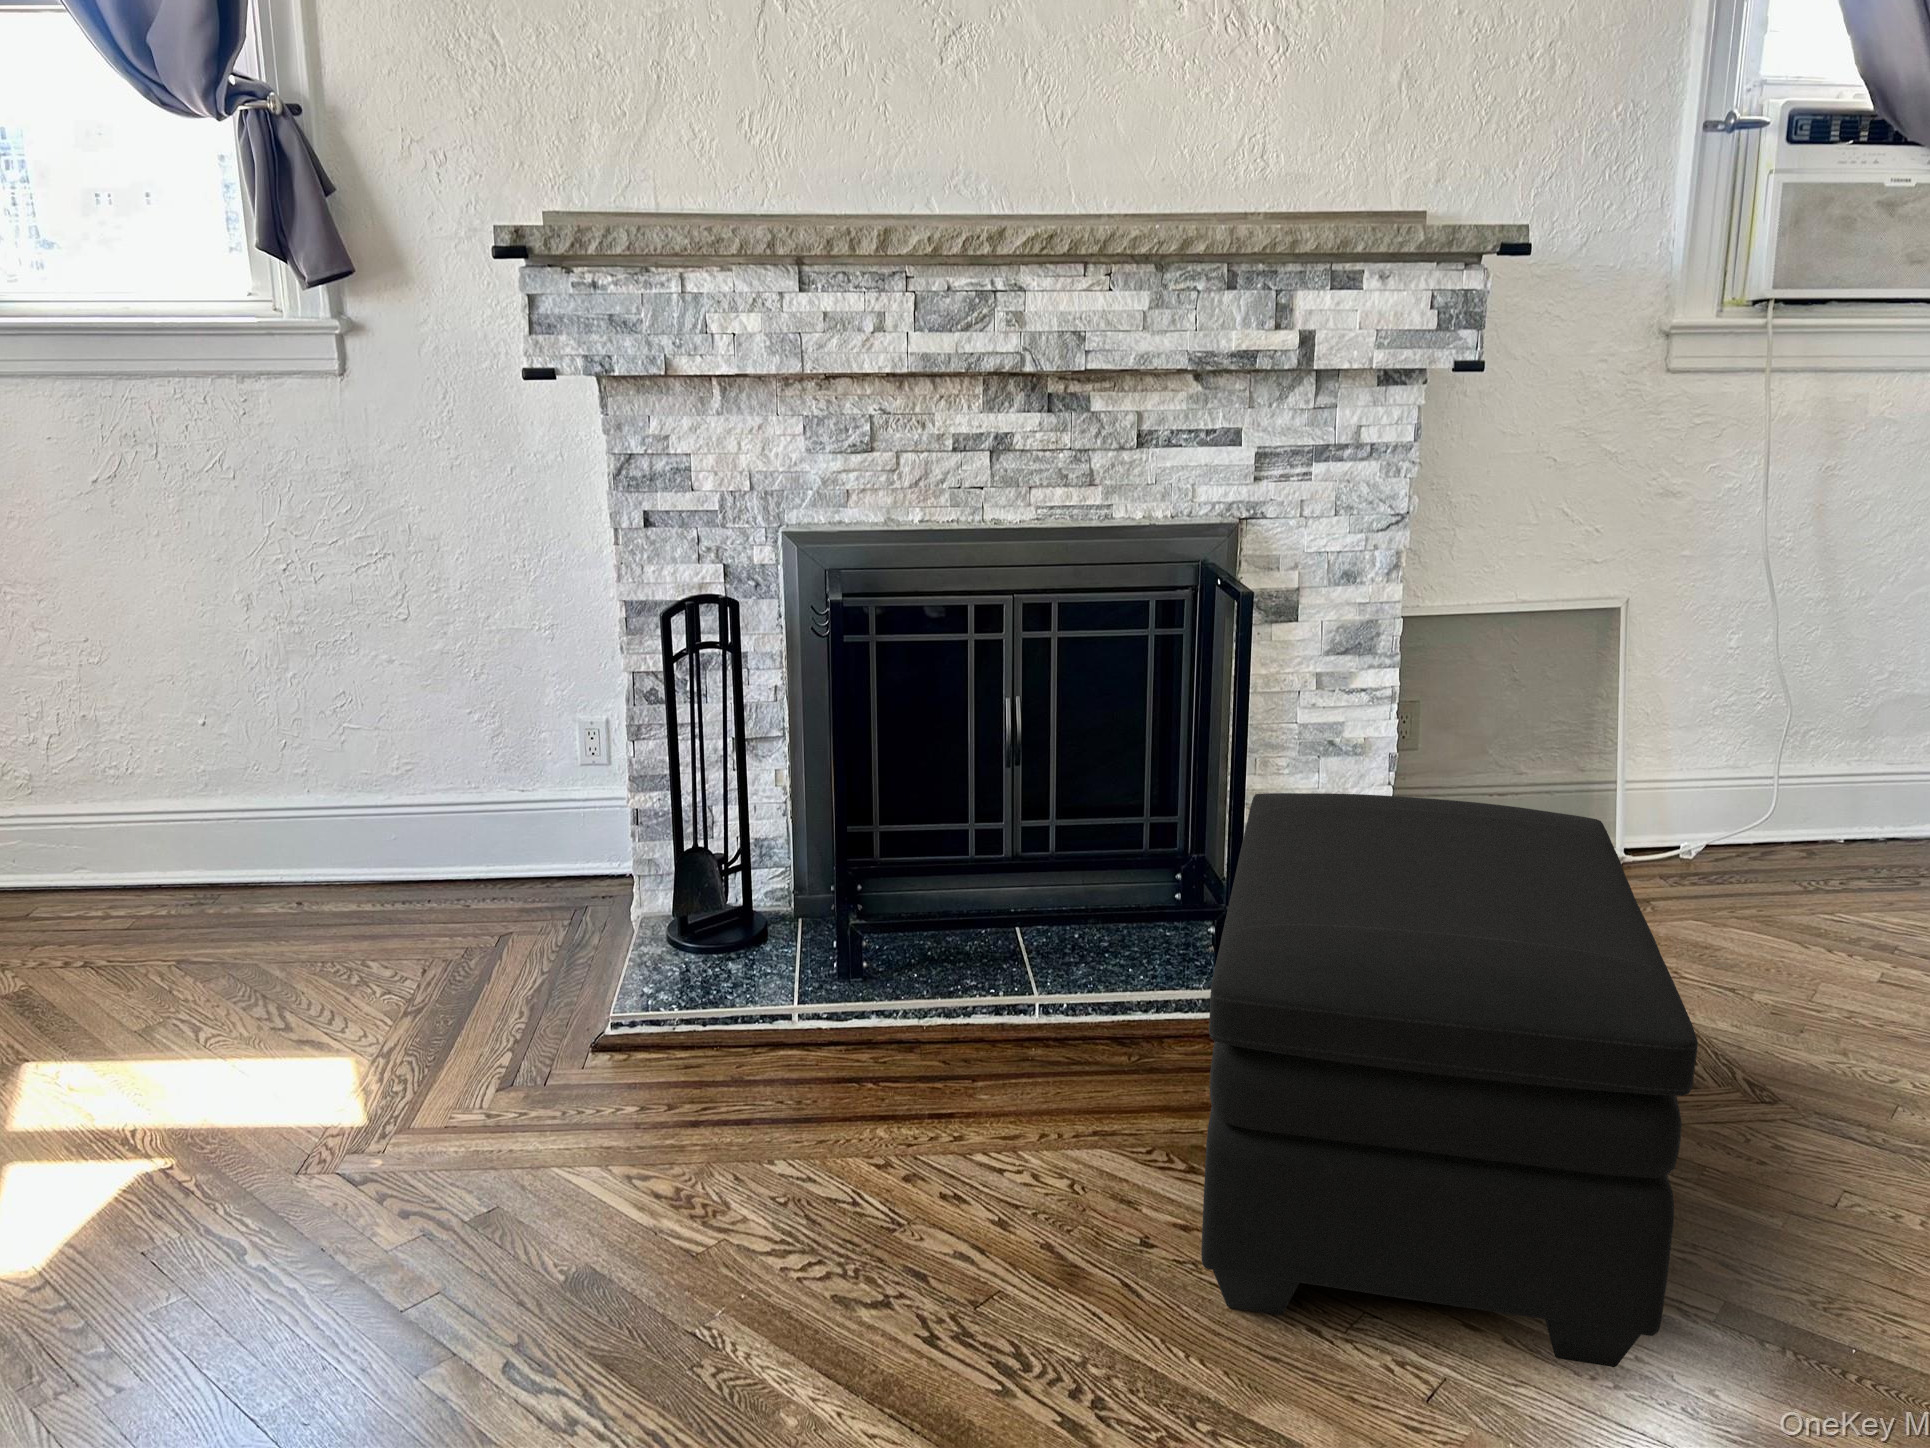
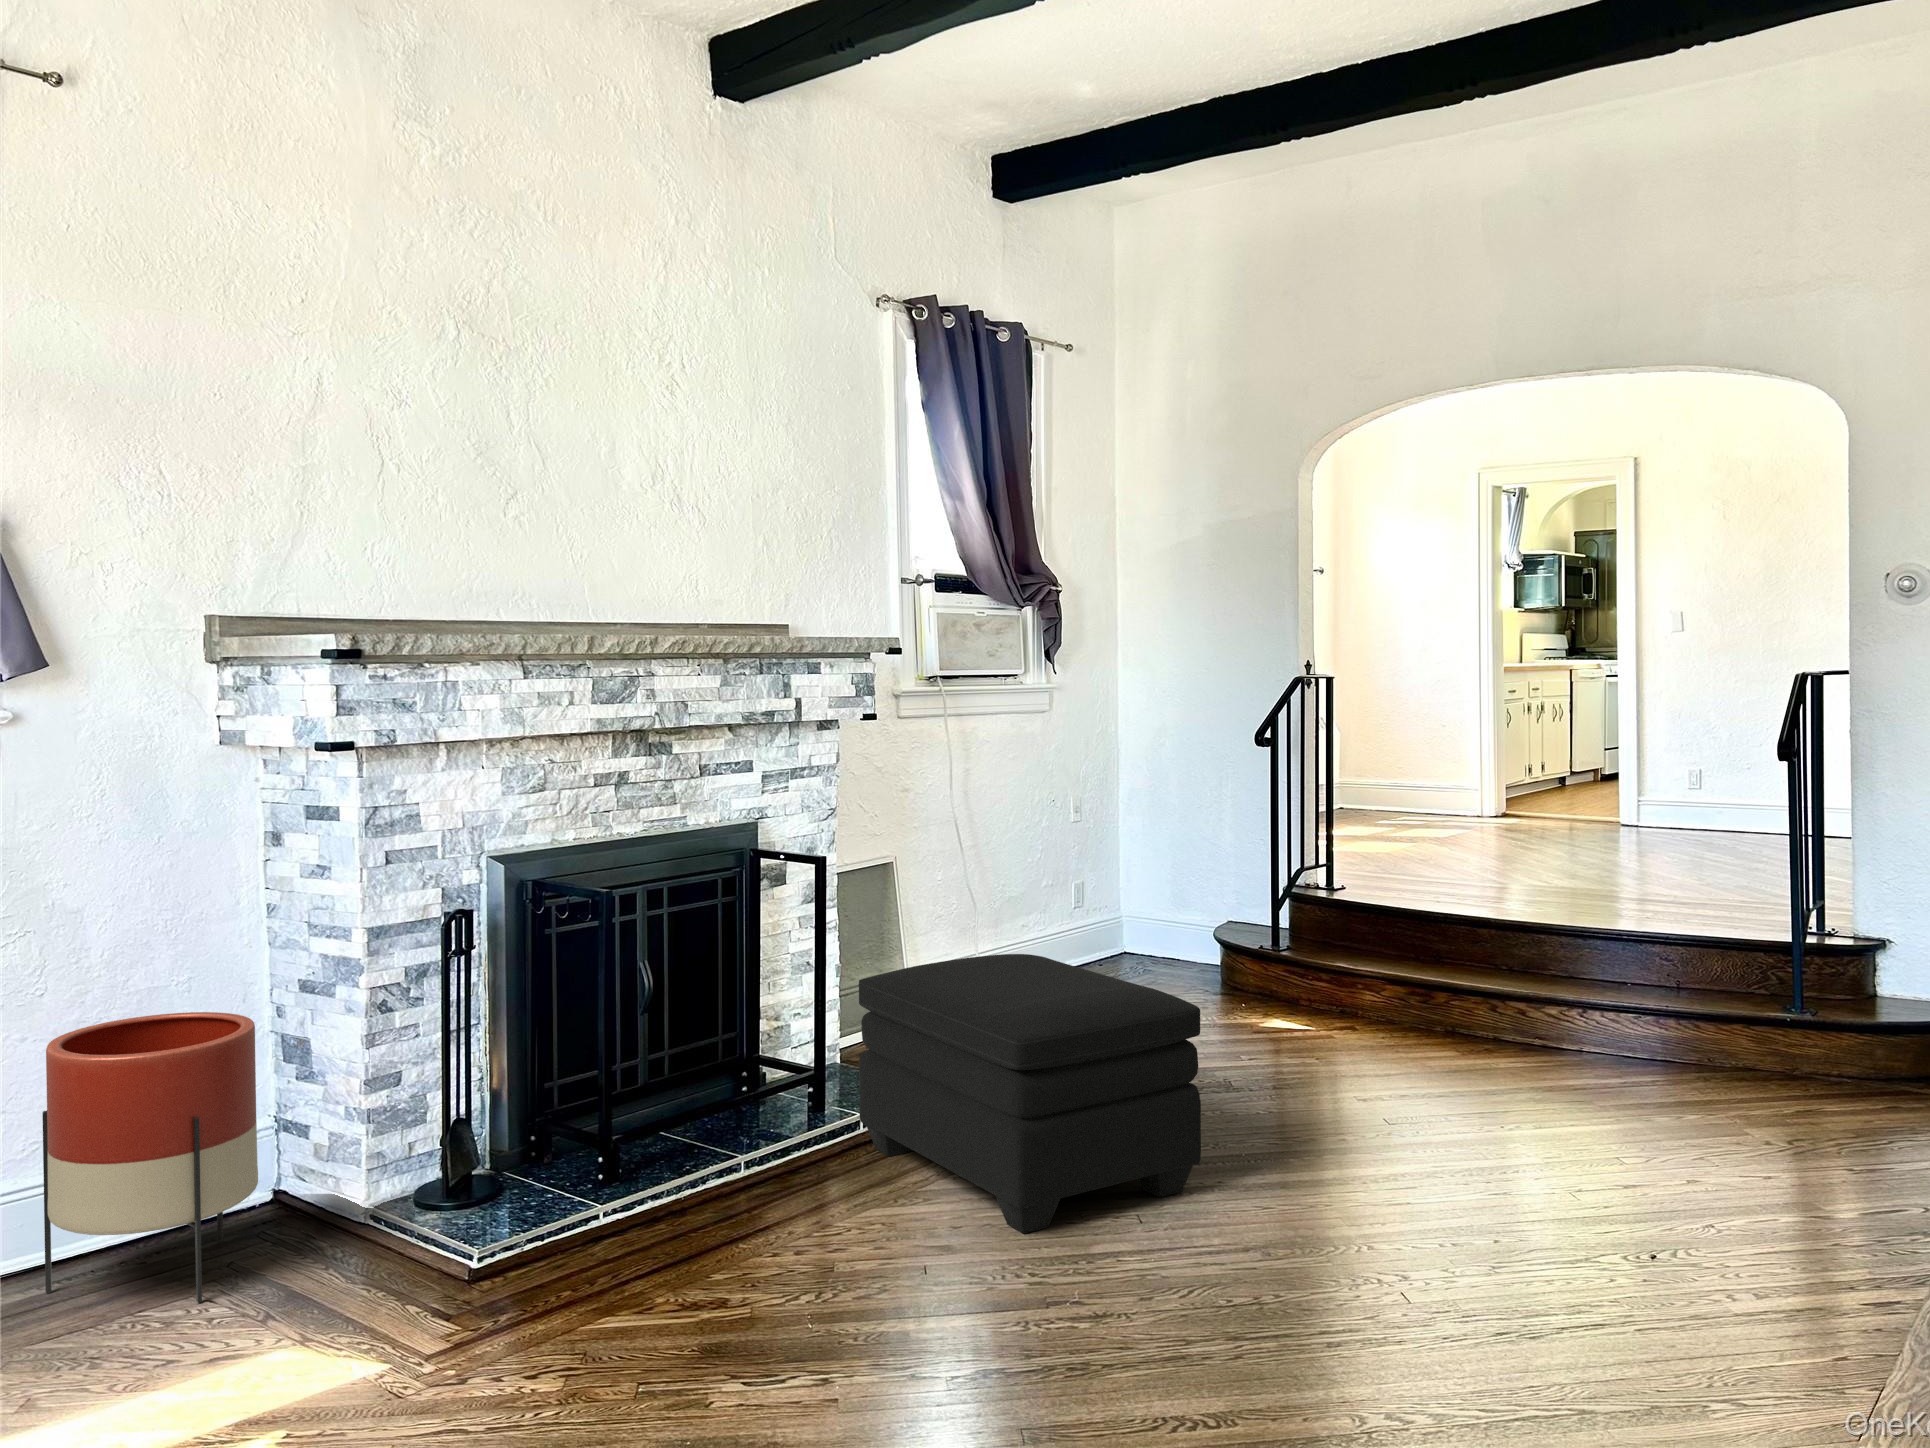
planter: none [323,657,546,966] -> present [42,1012,258,1303]

